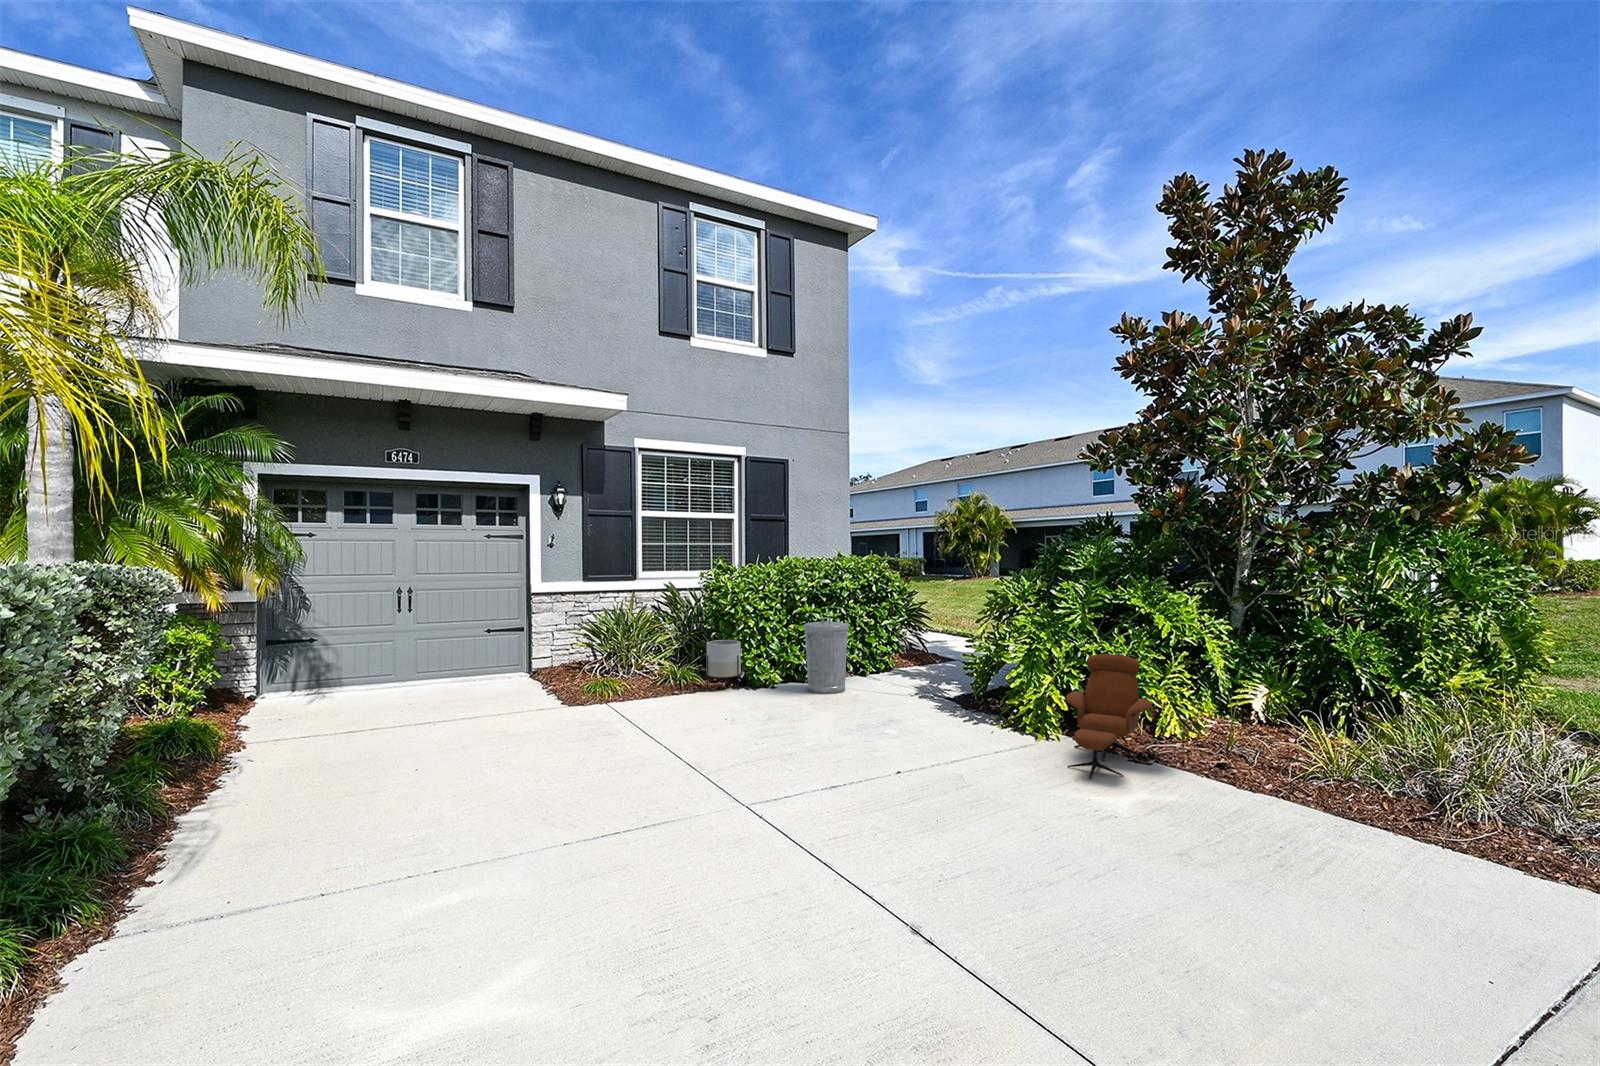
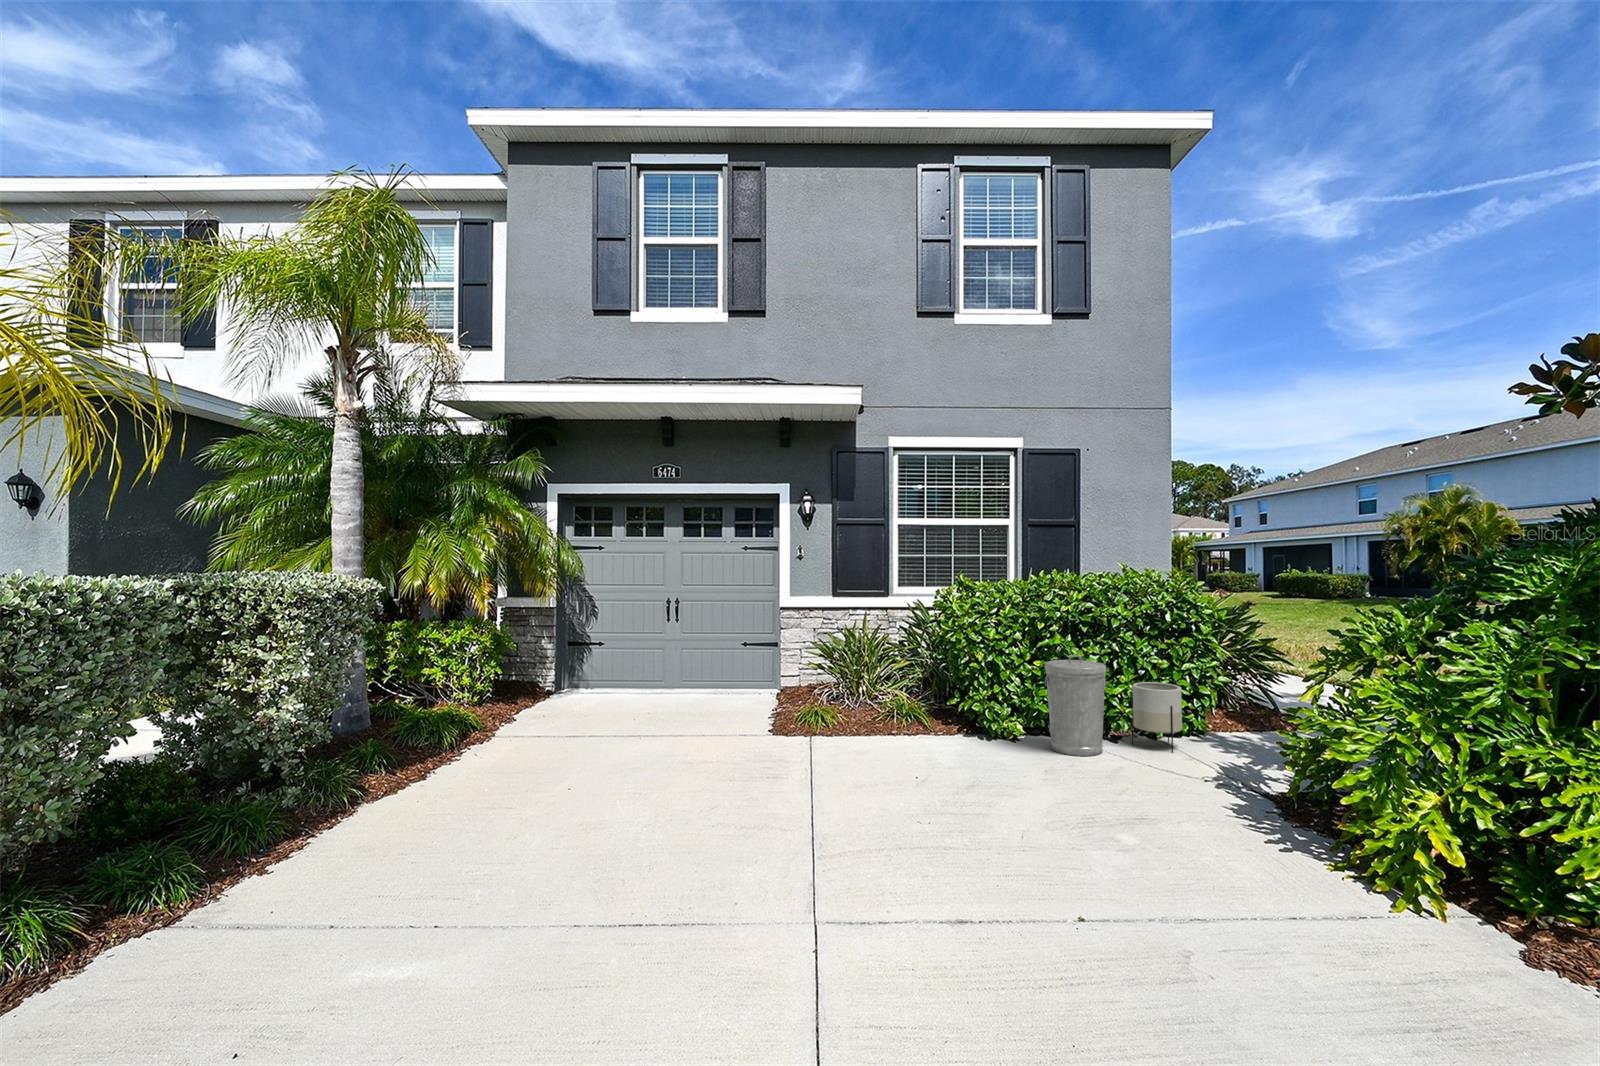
planter: present [707,640,741,690] -> present [1131,682,1182,753]
lounge chair: present [1066,654,1152,779] -> none [1328,763,1542,992]

